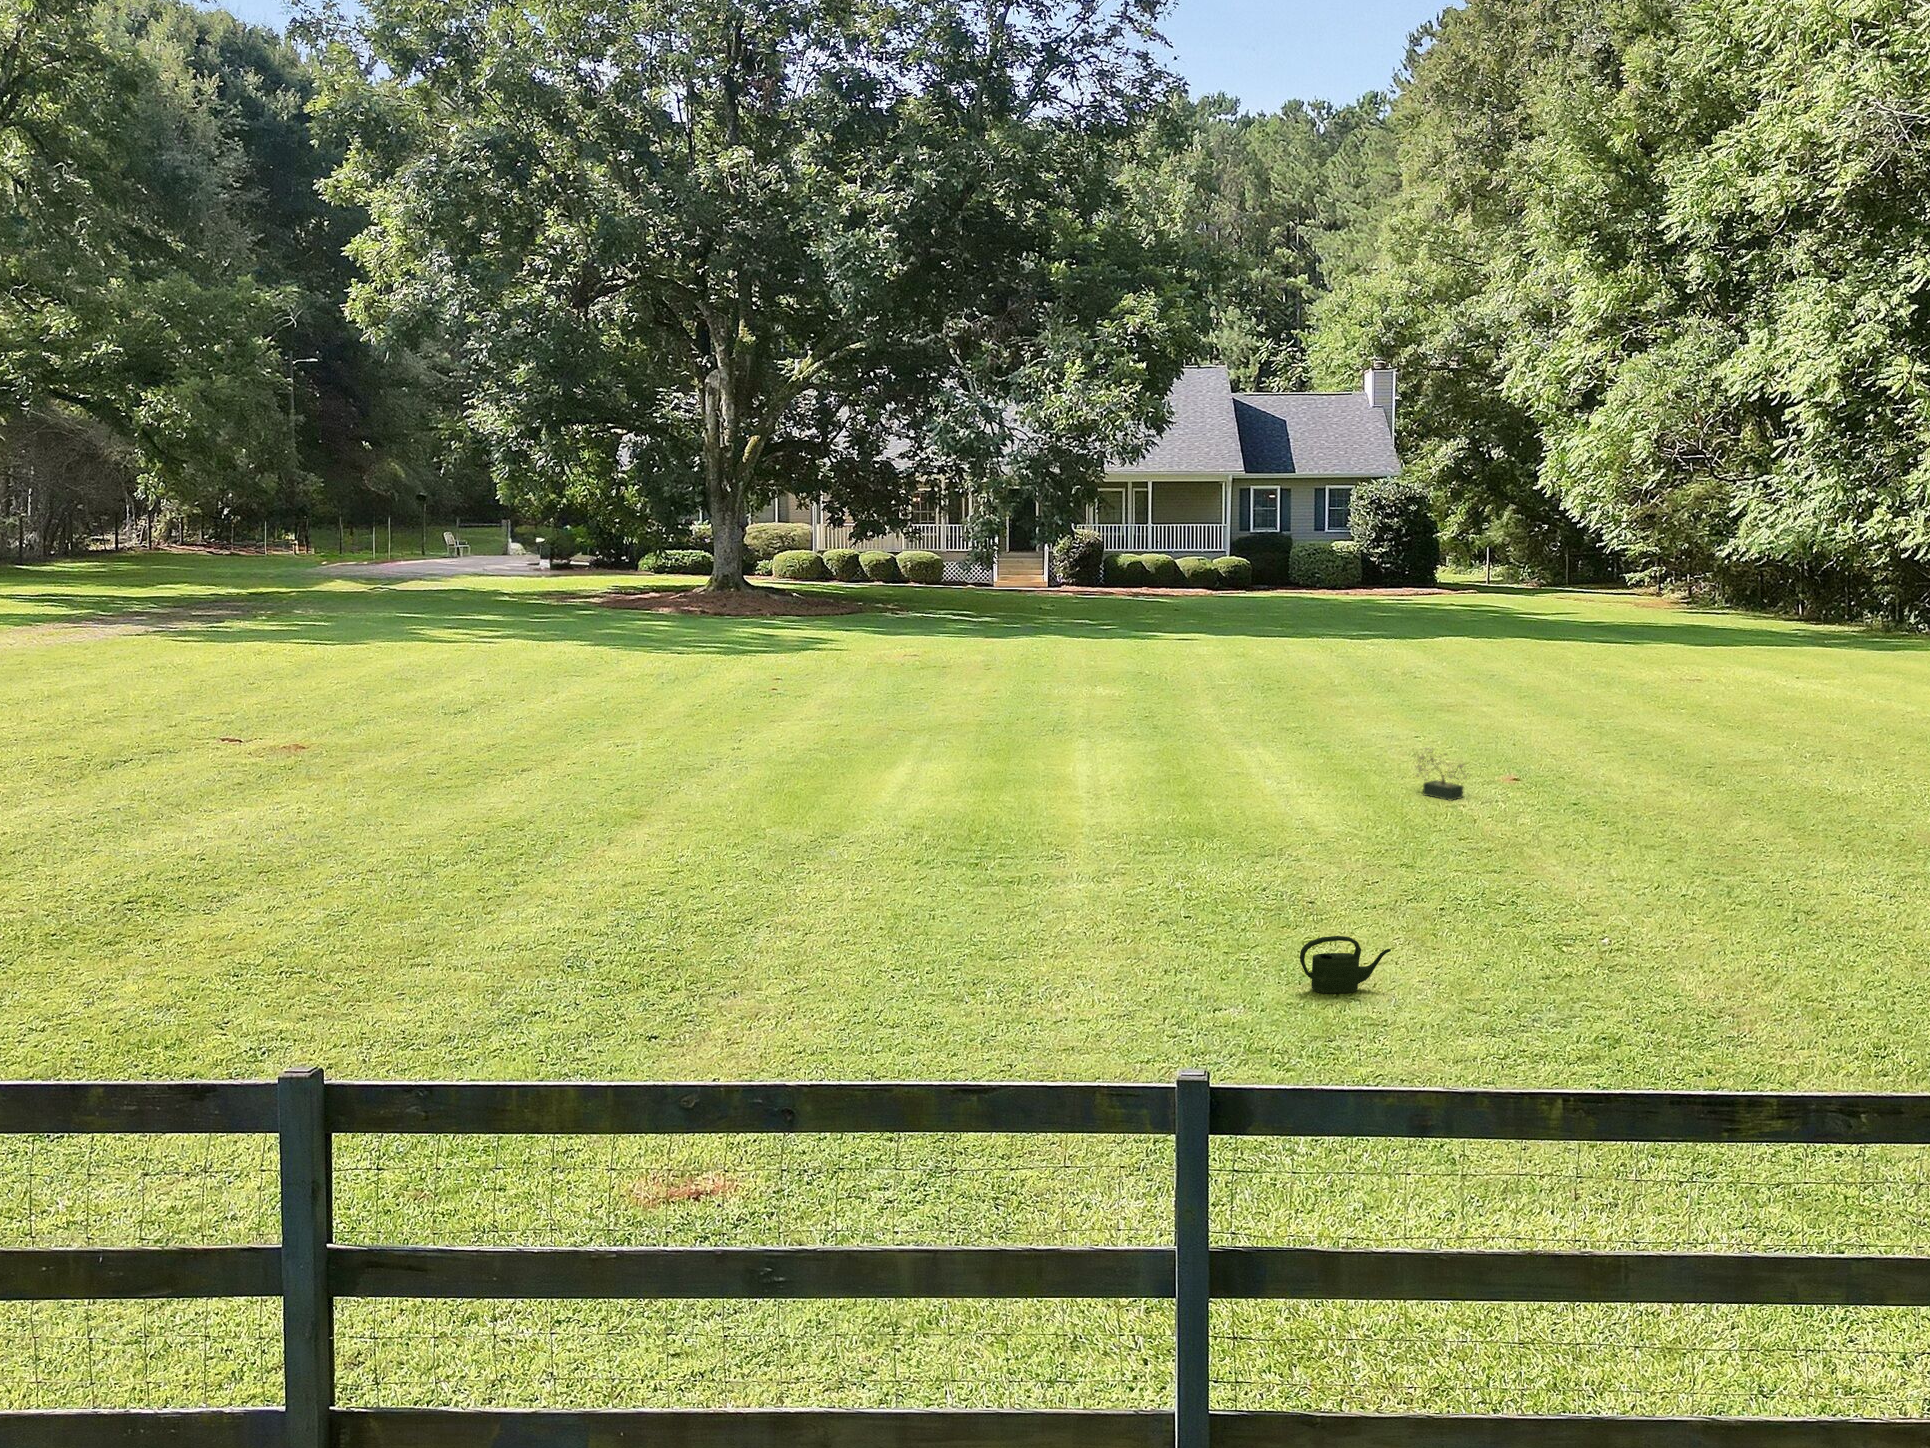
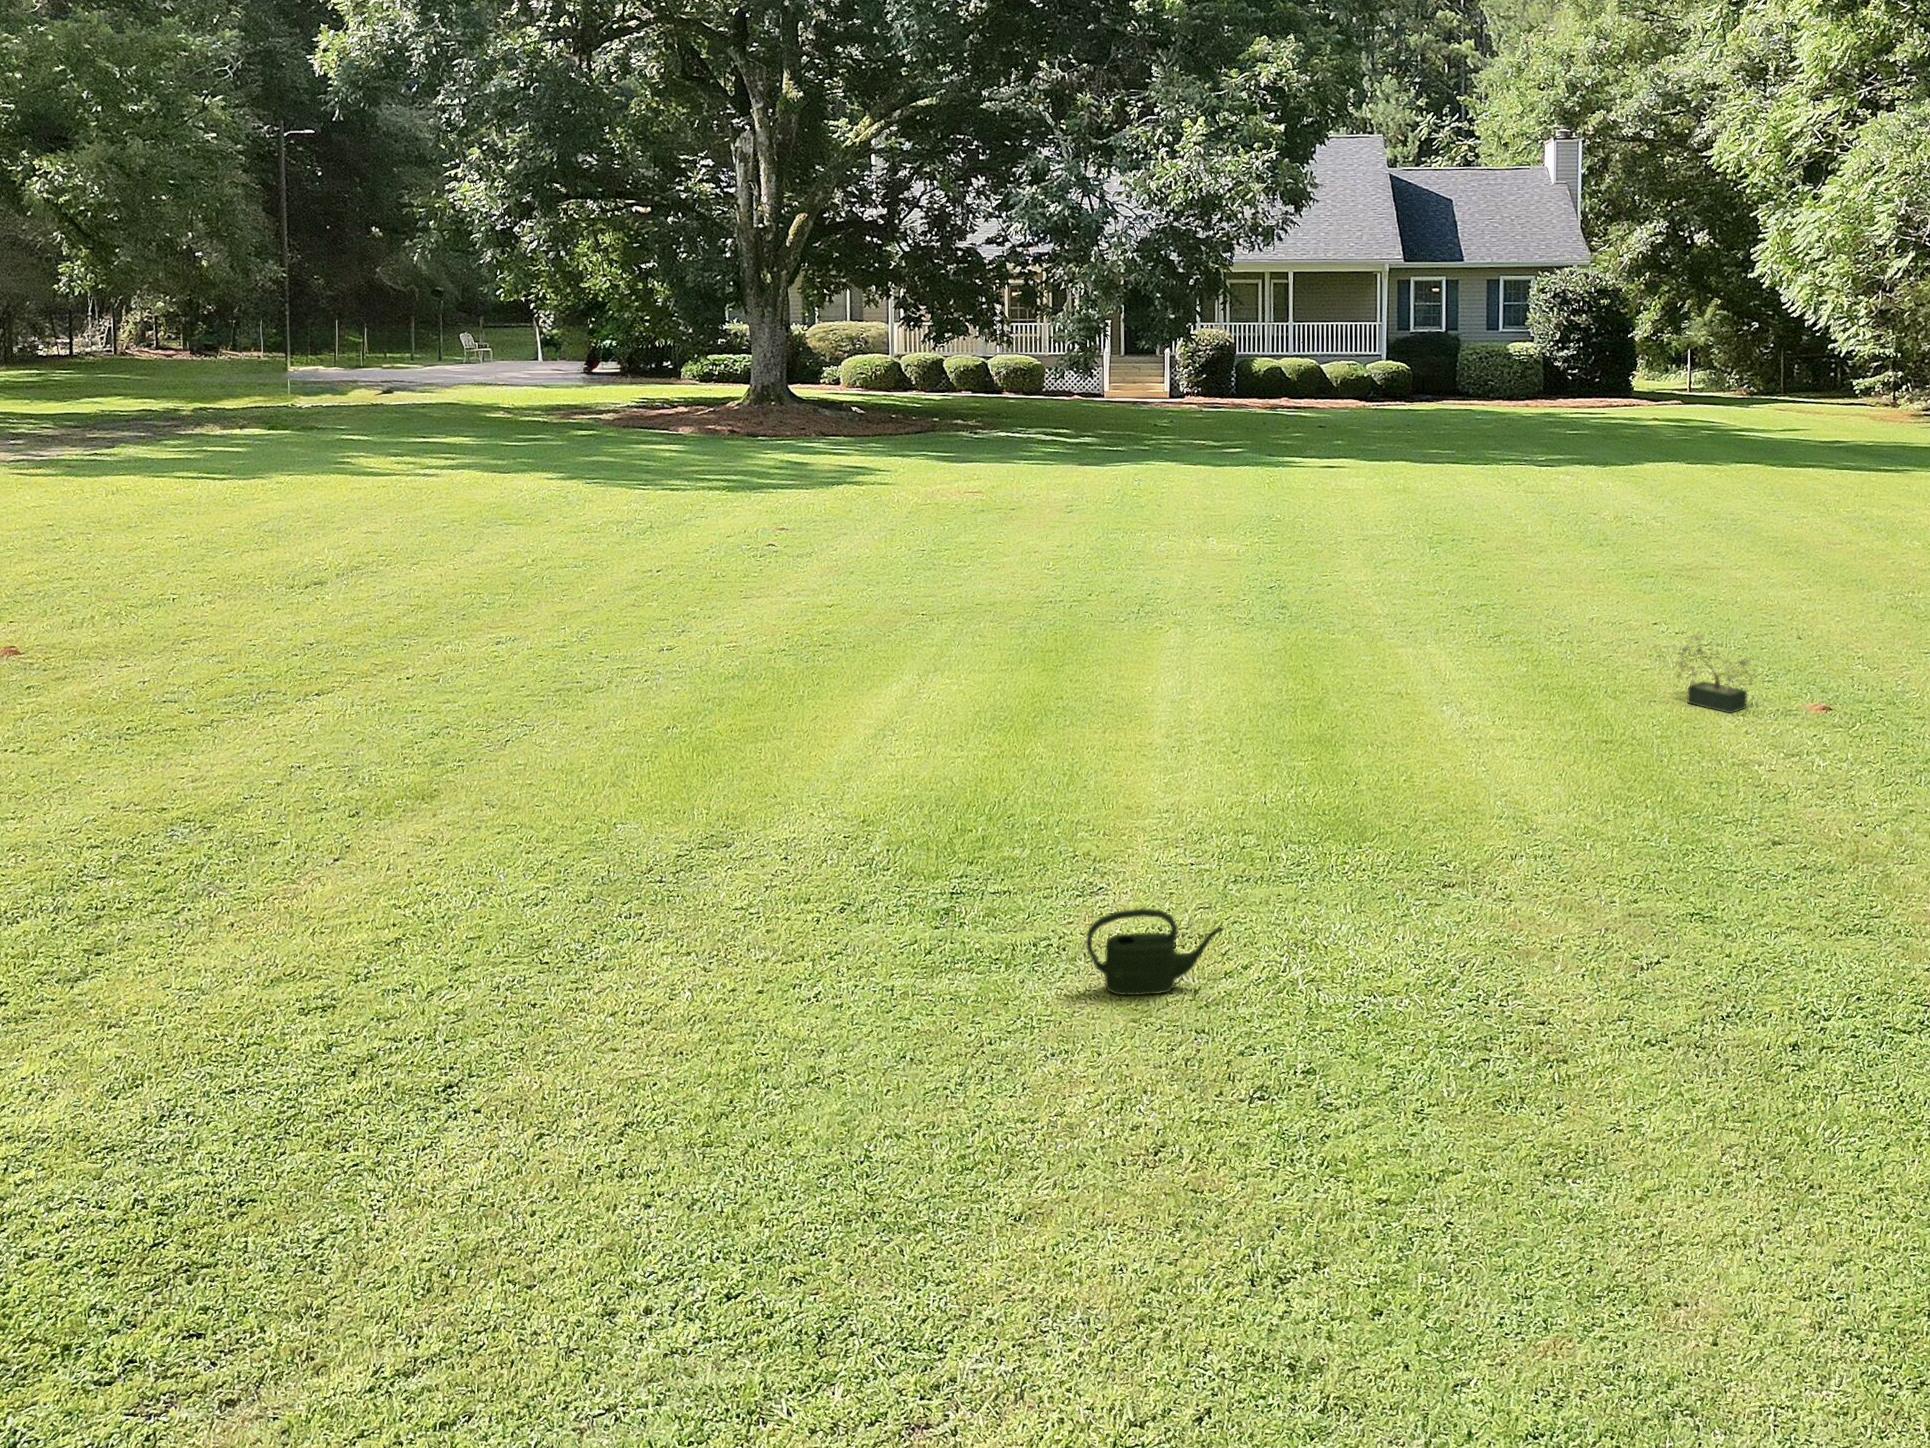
watering can: present [1300,936,1391,993] -> present [1086,909,1224,995]

